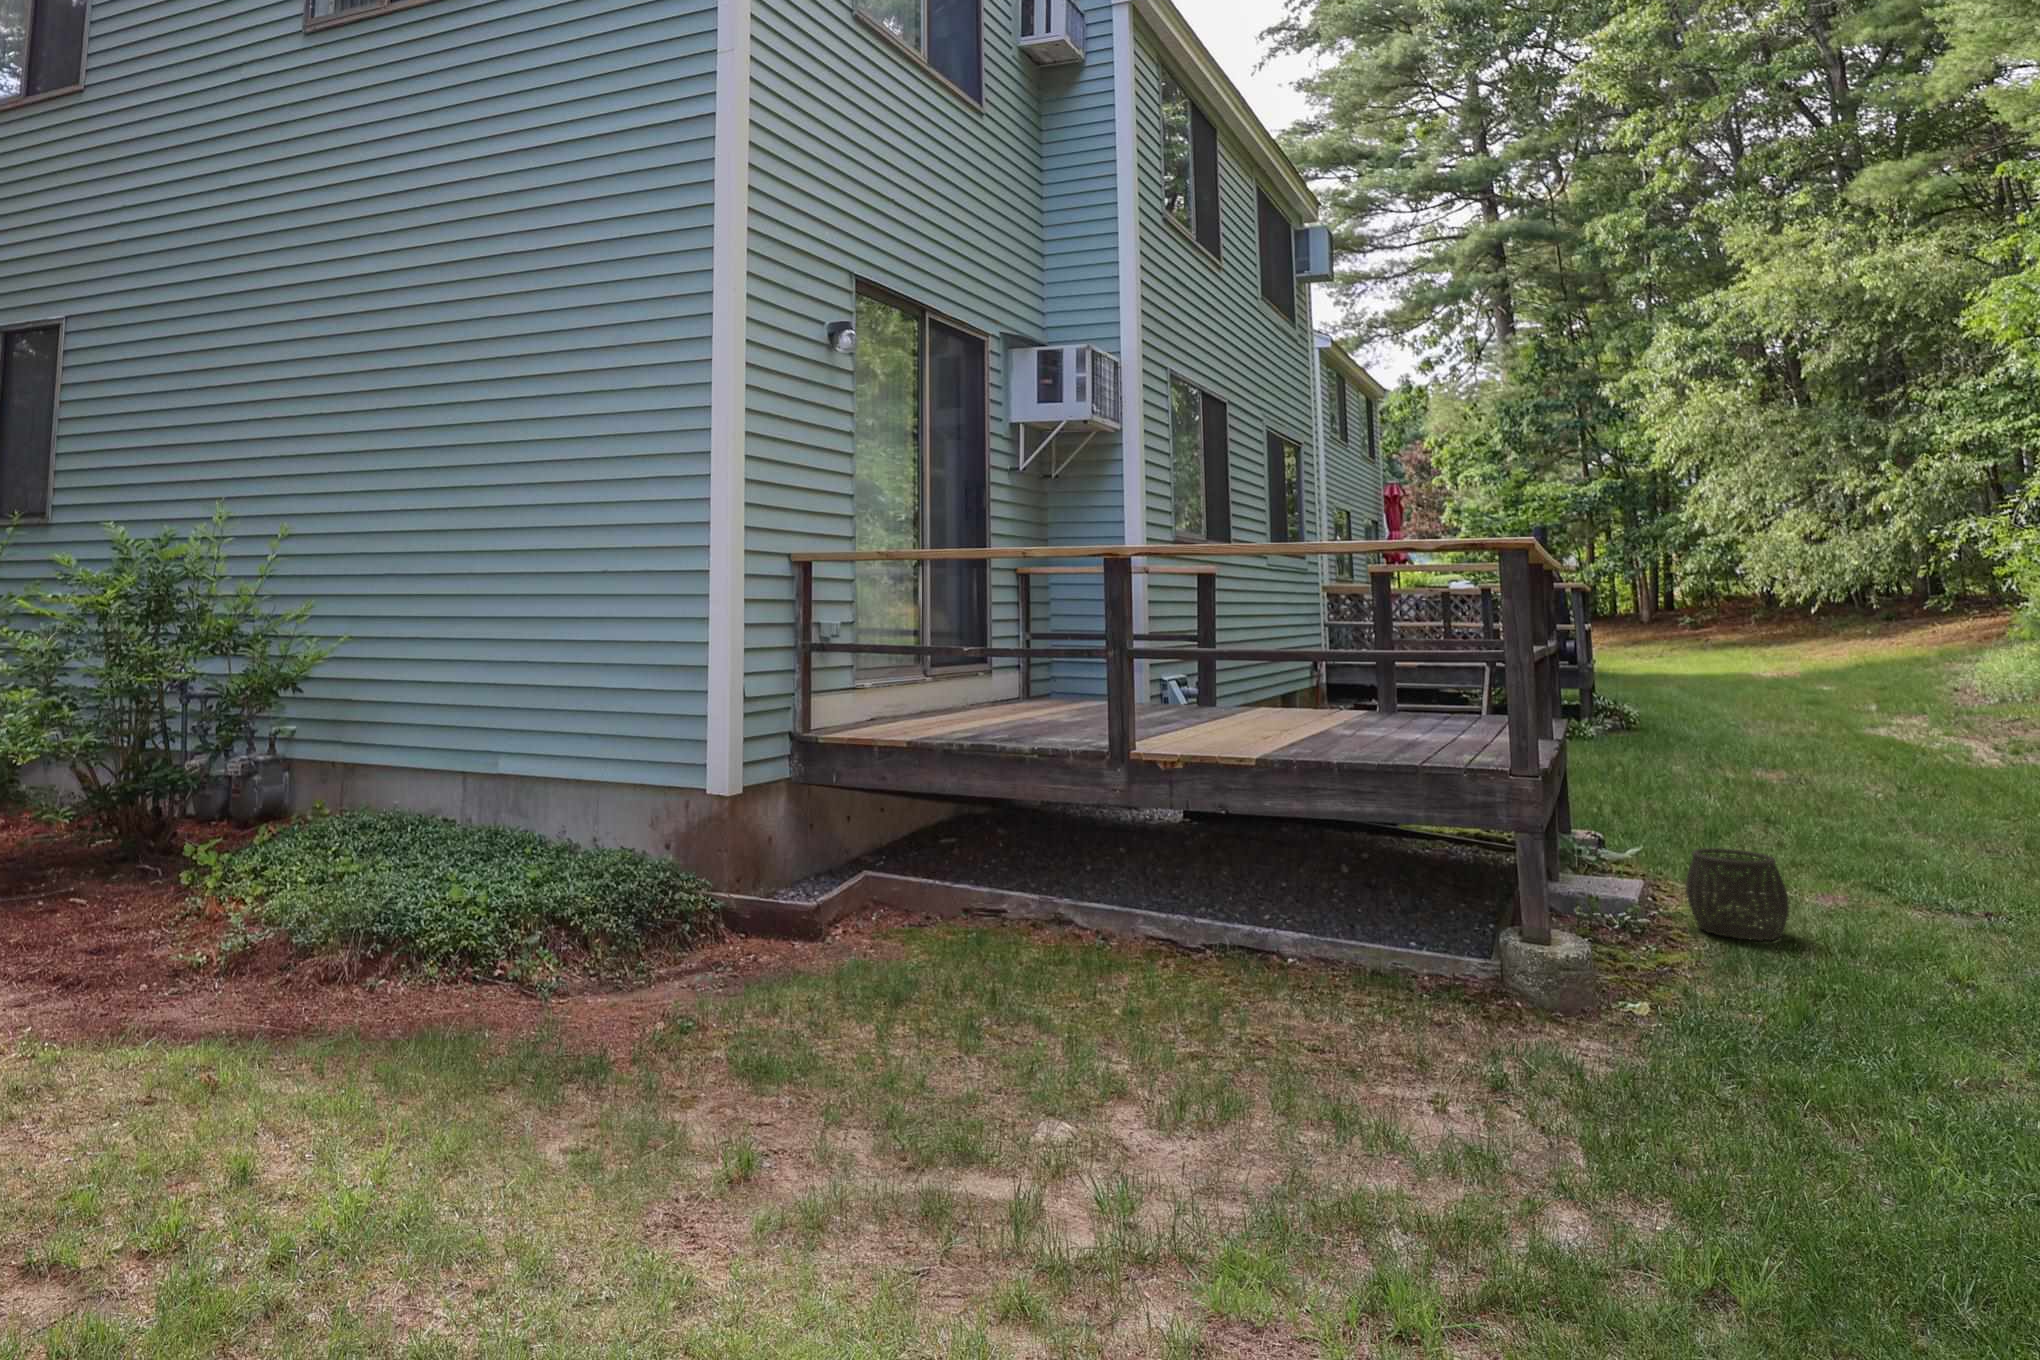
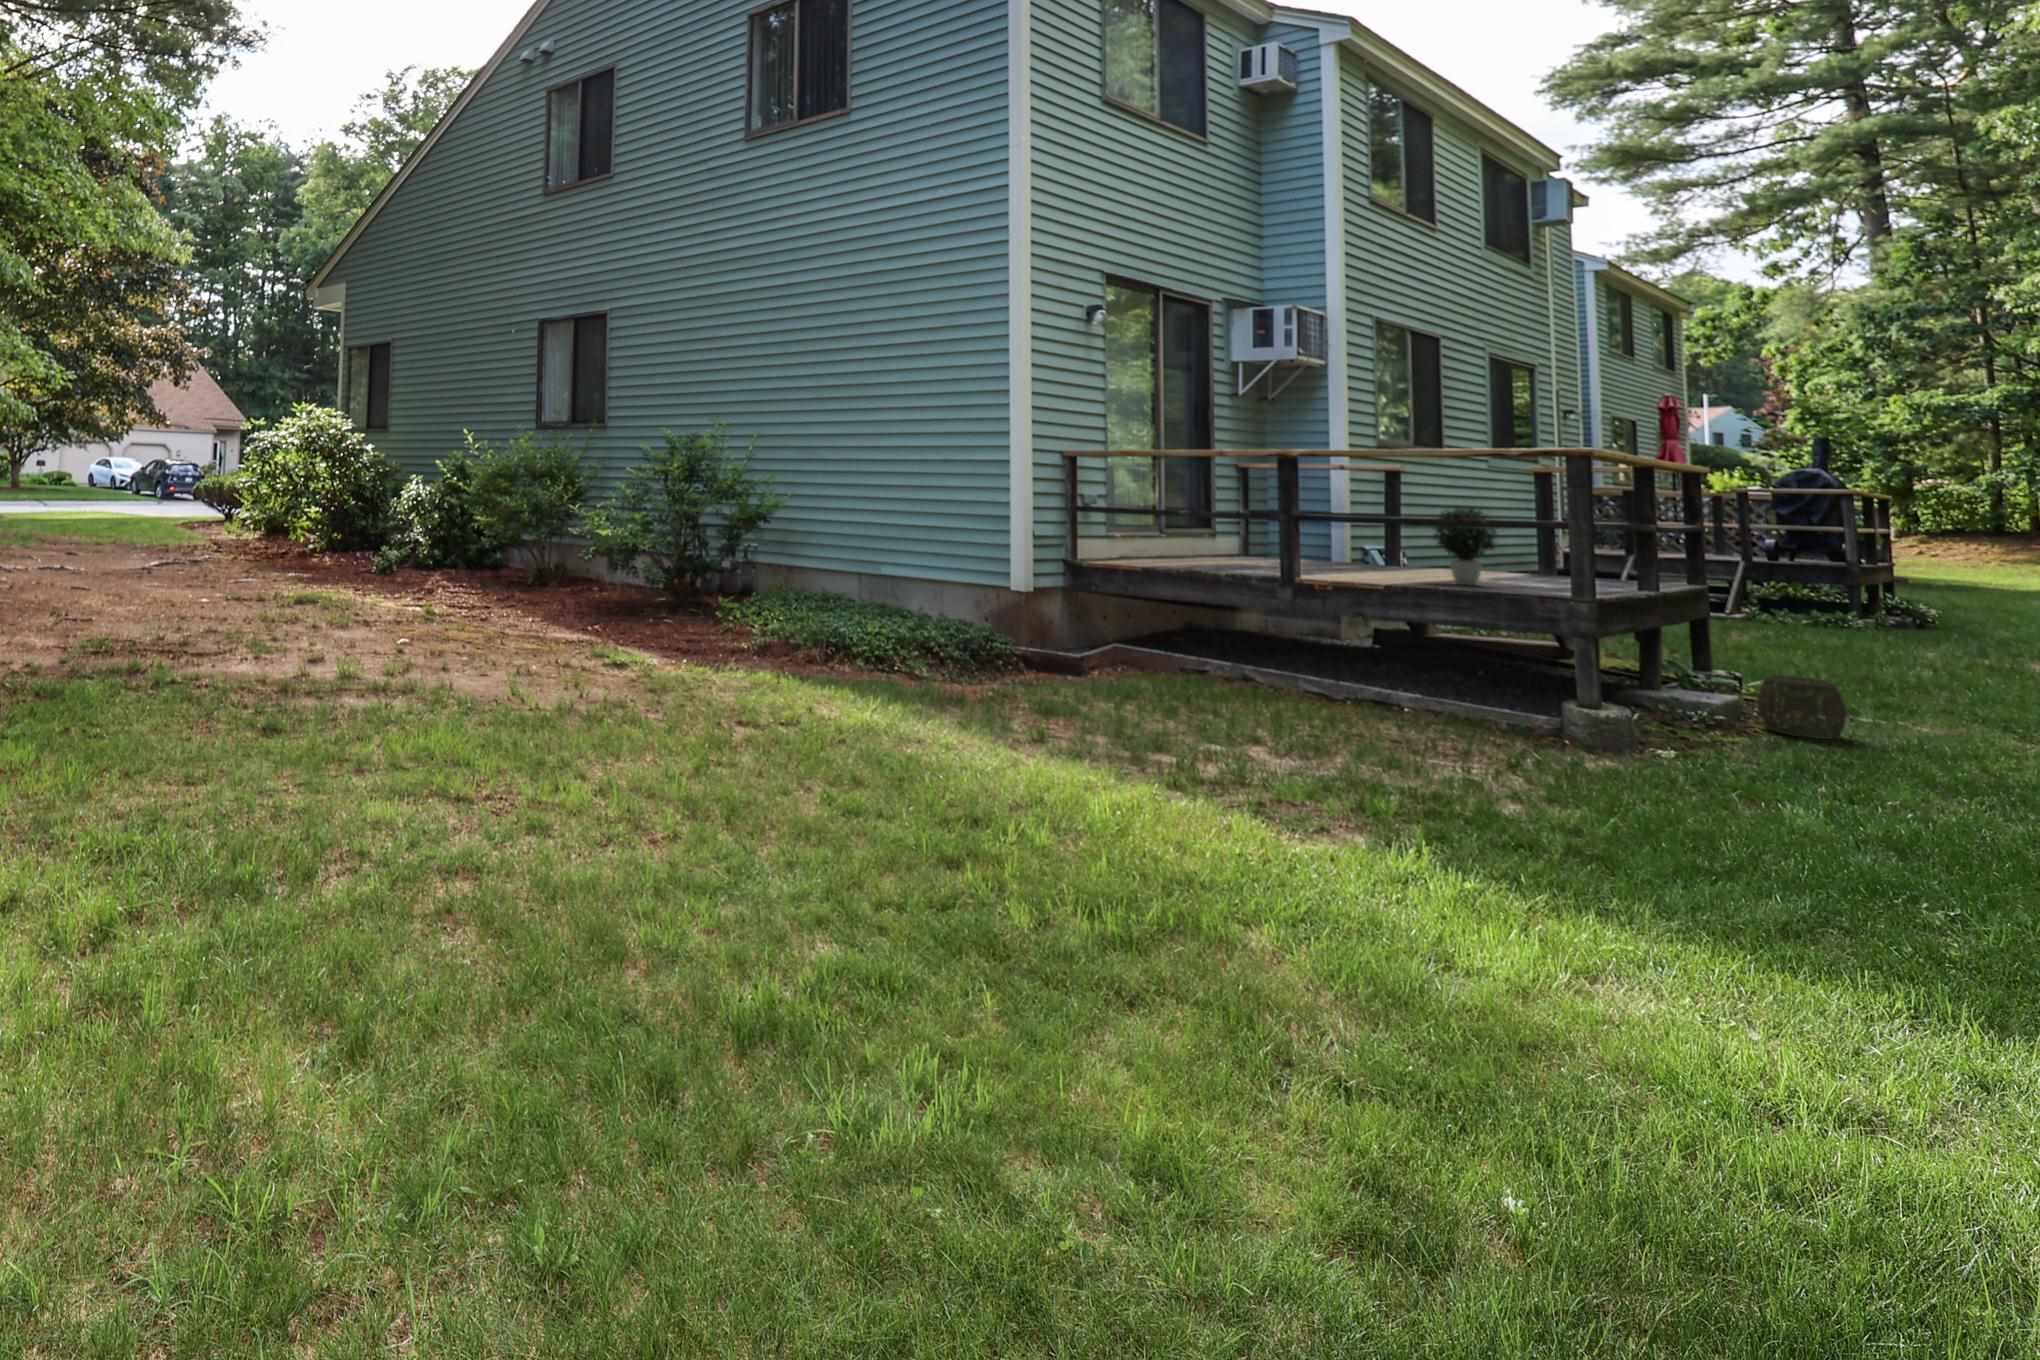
potted plant: none [1294,623,1381,742] -> present [1435,508,1498,585]

